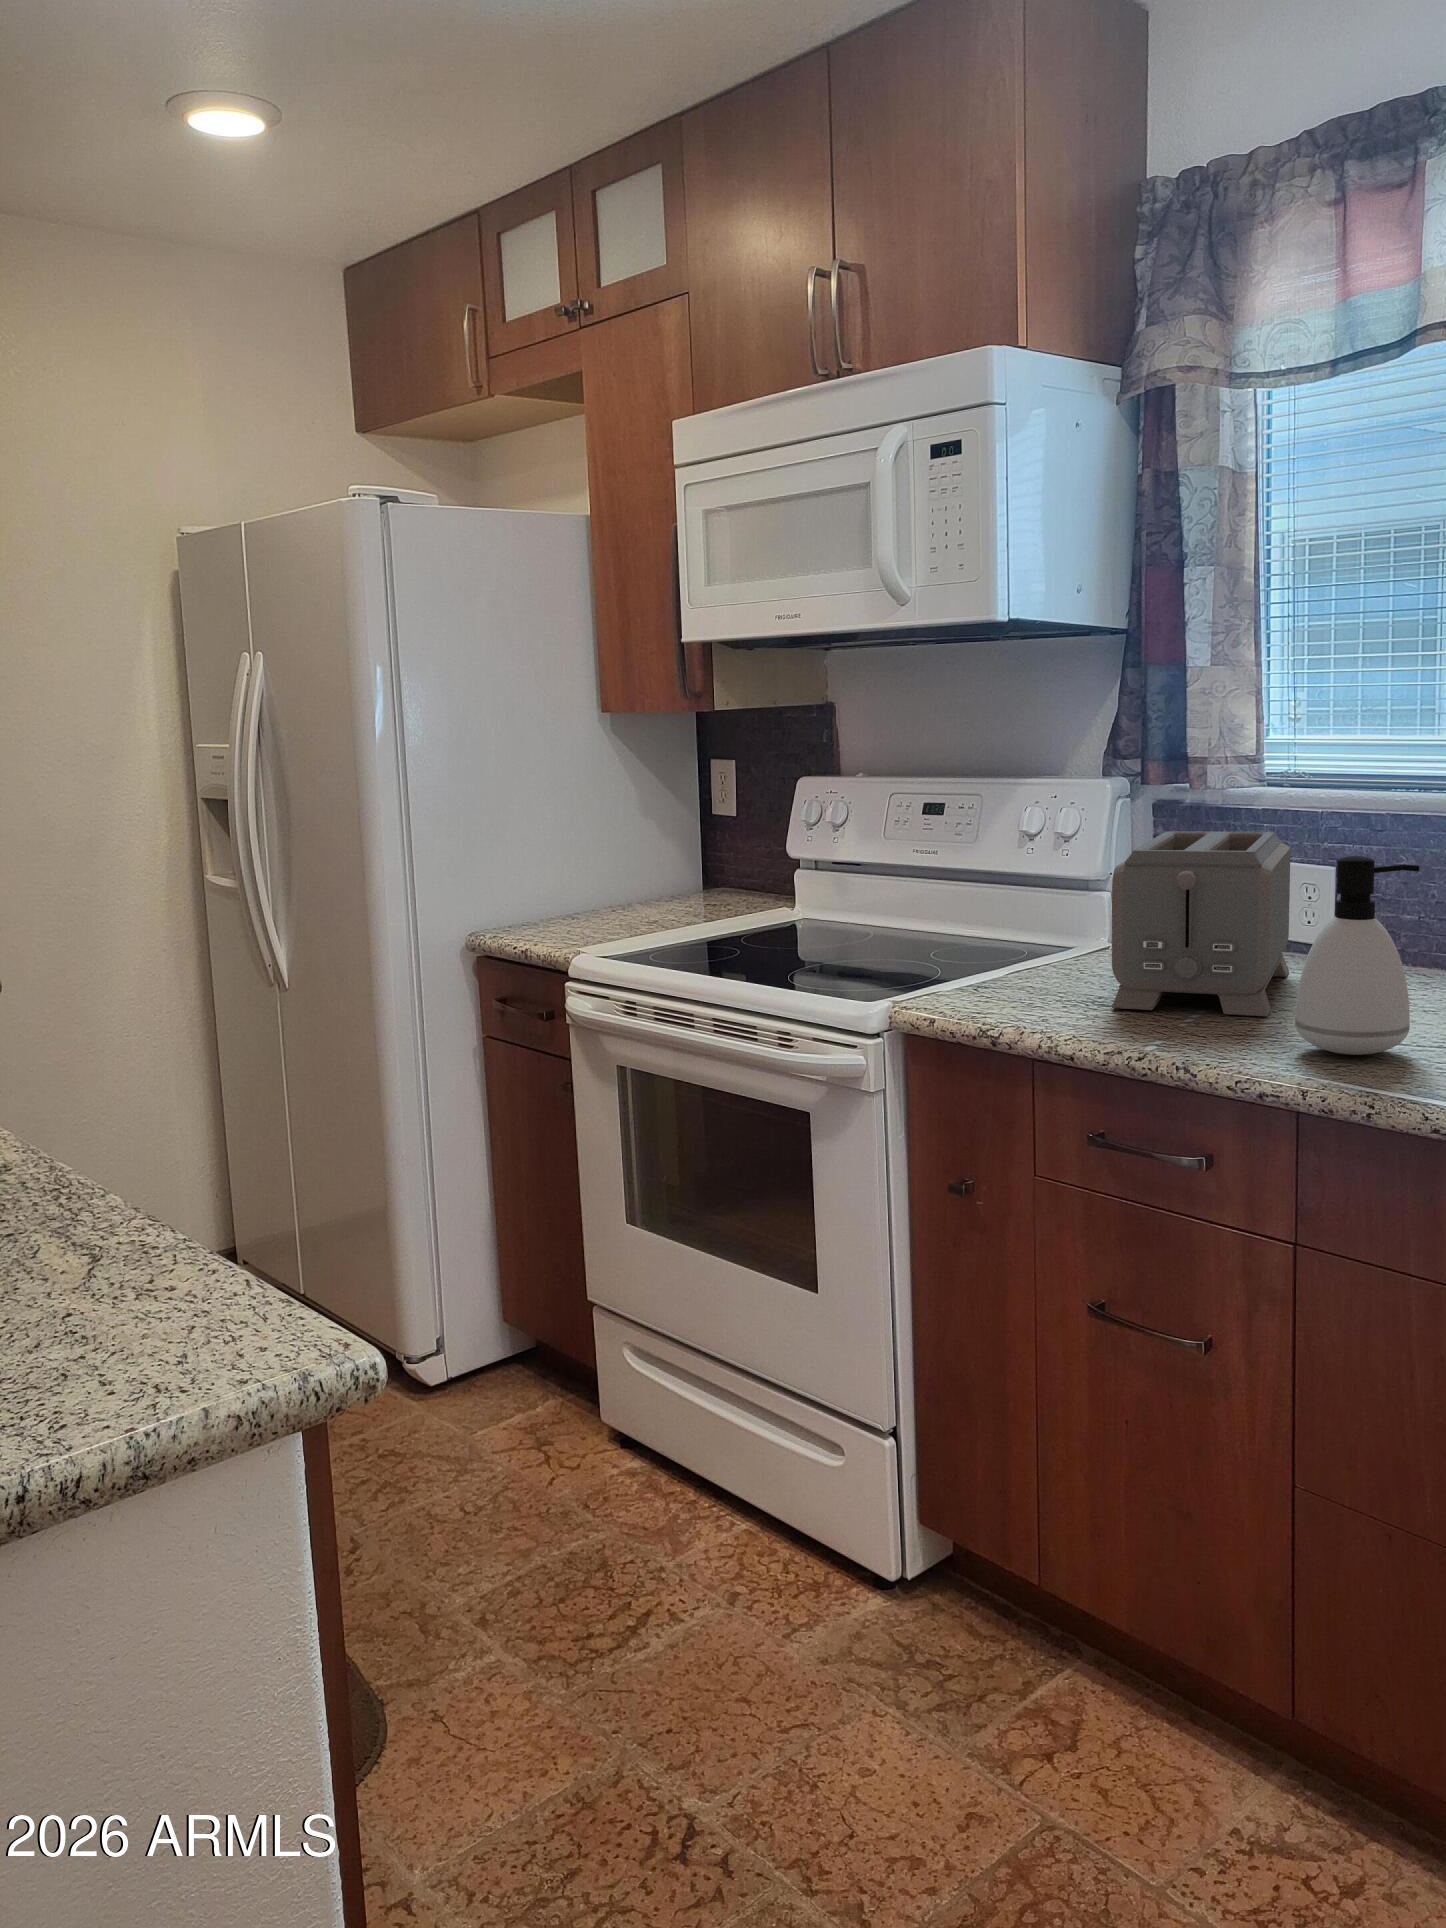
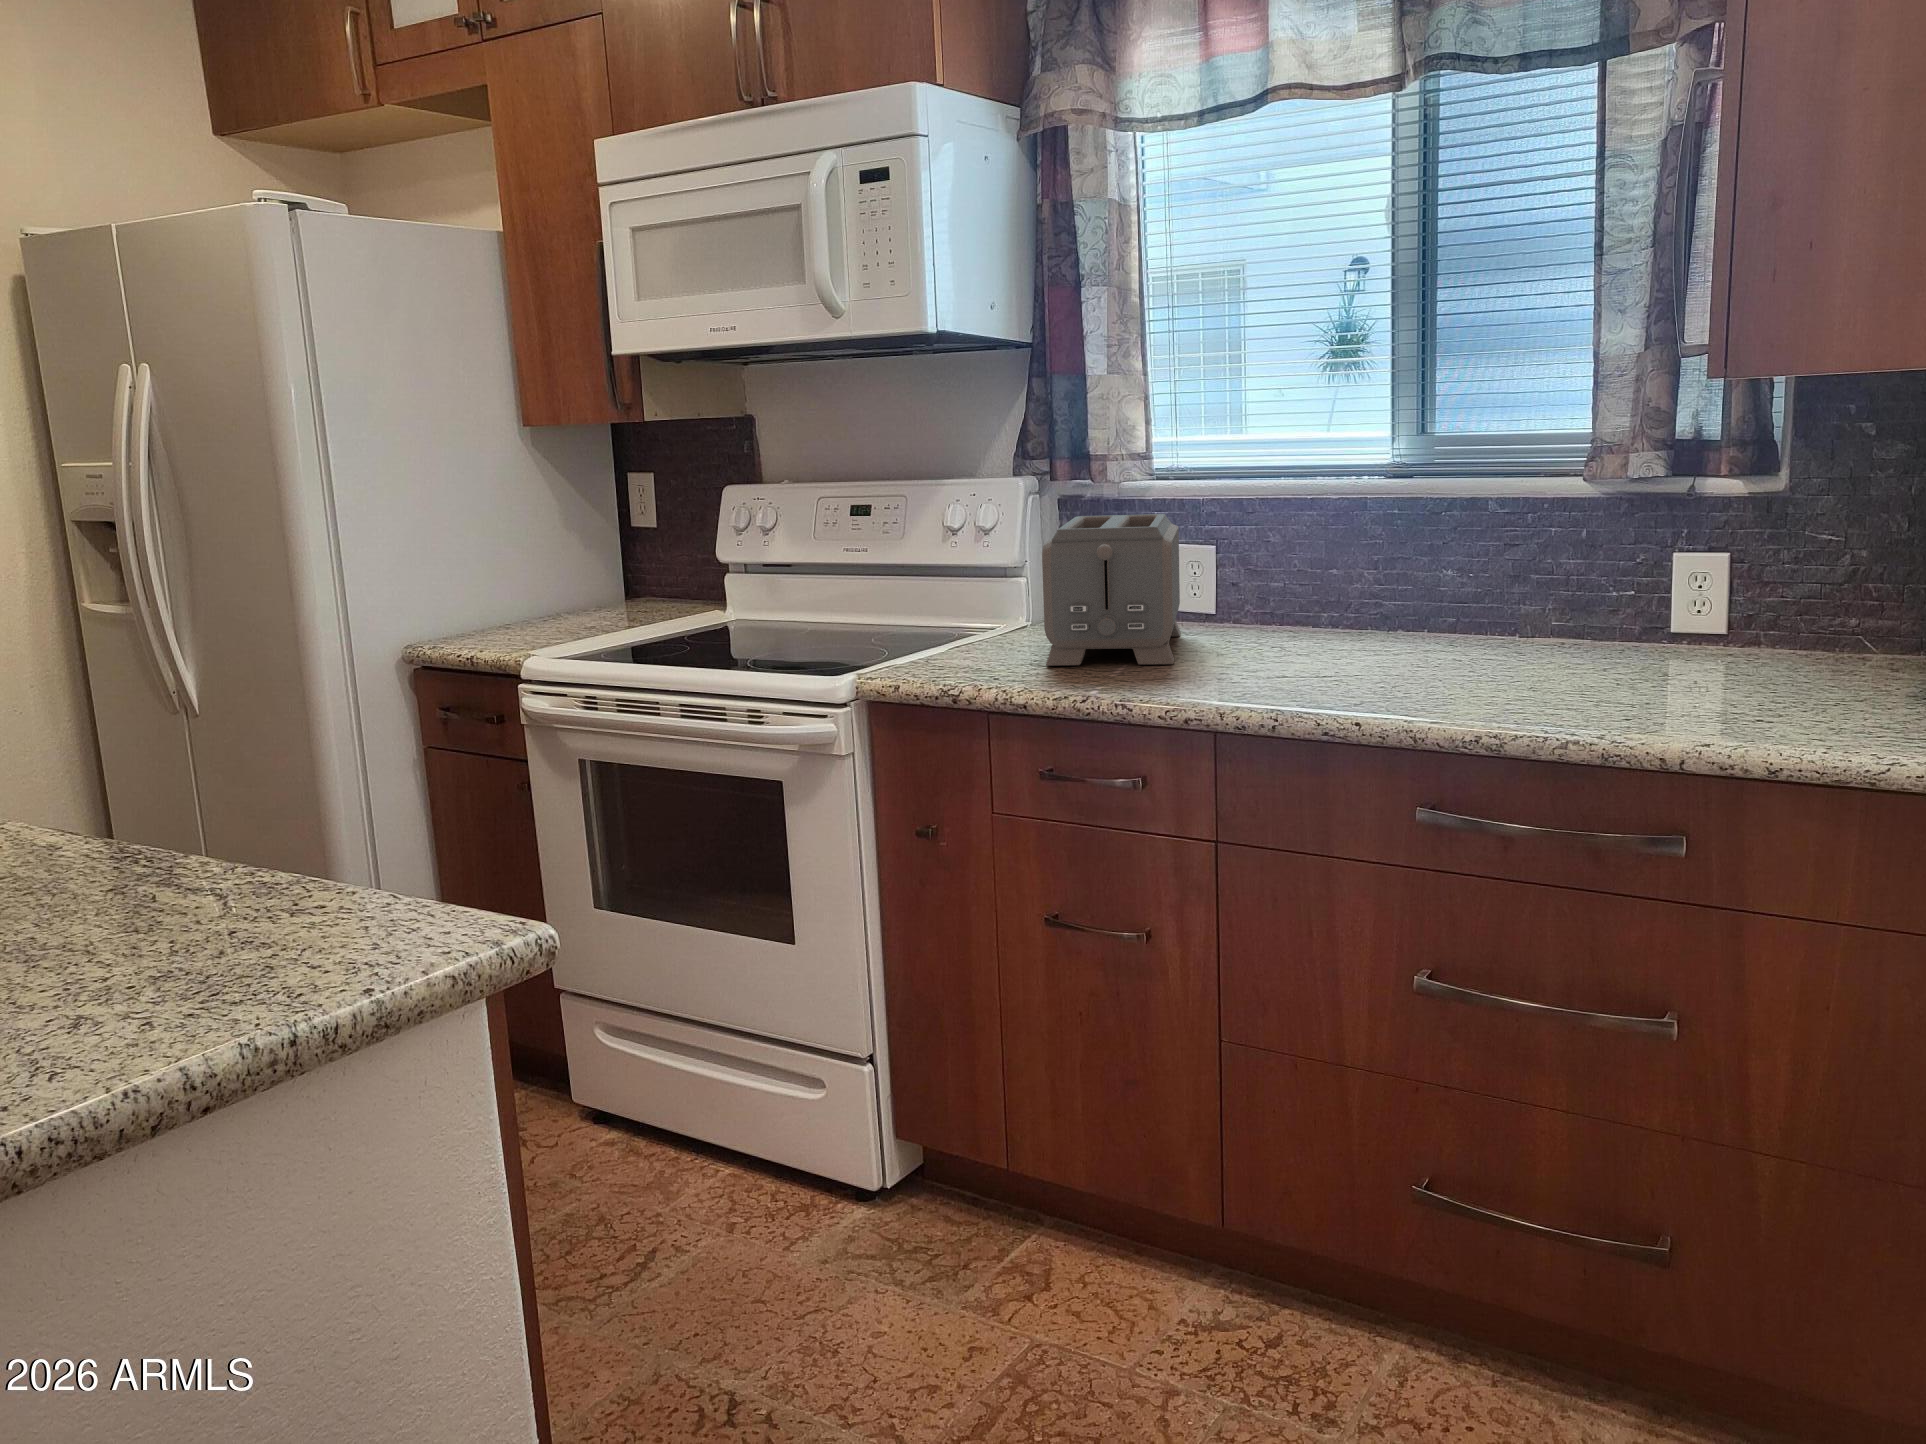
soap dispenser: present [1295,856,1419,1055] -> none [1200,524,1290,685]

